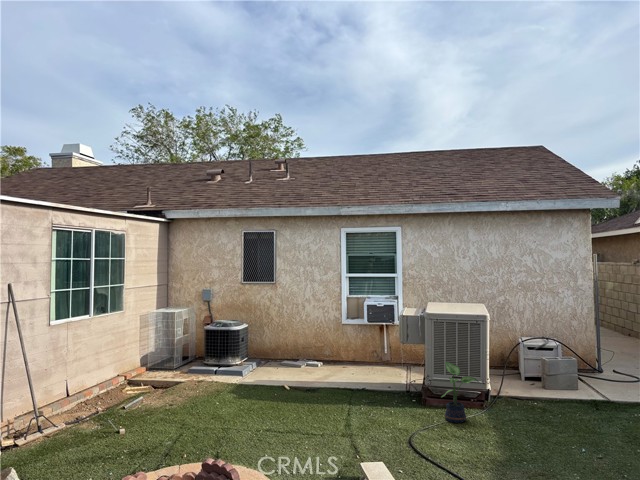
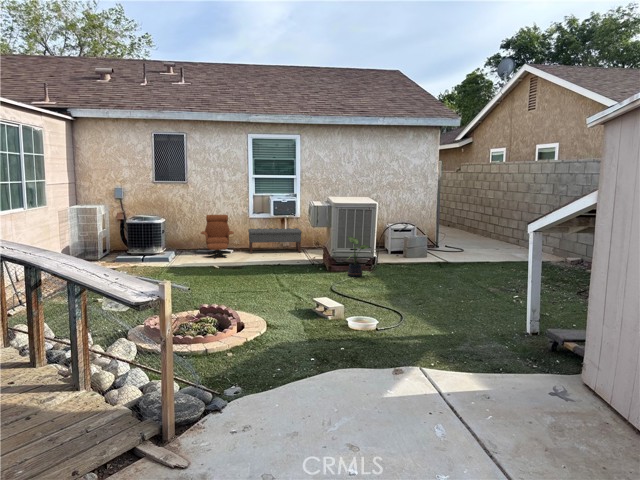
lounge chair: none [287,320,324,374] -> present [201,215,234,259]
bench: none [340,337,404,370] -> present [248,228,302,254]

